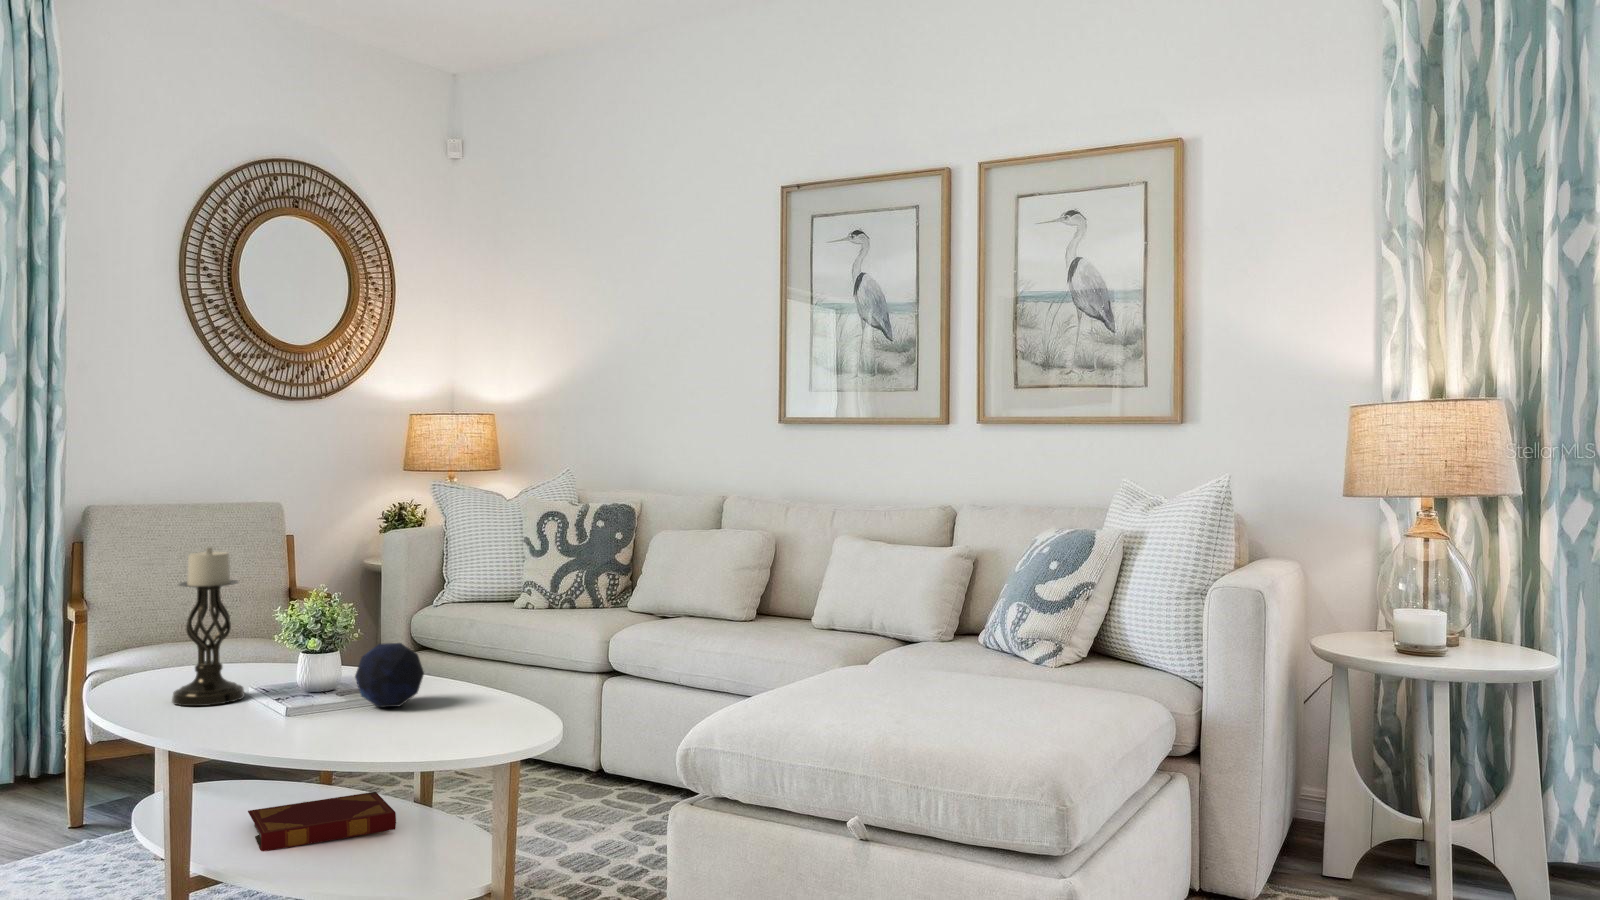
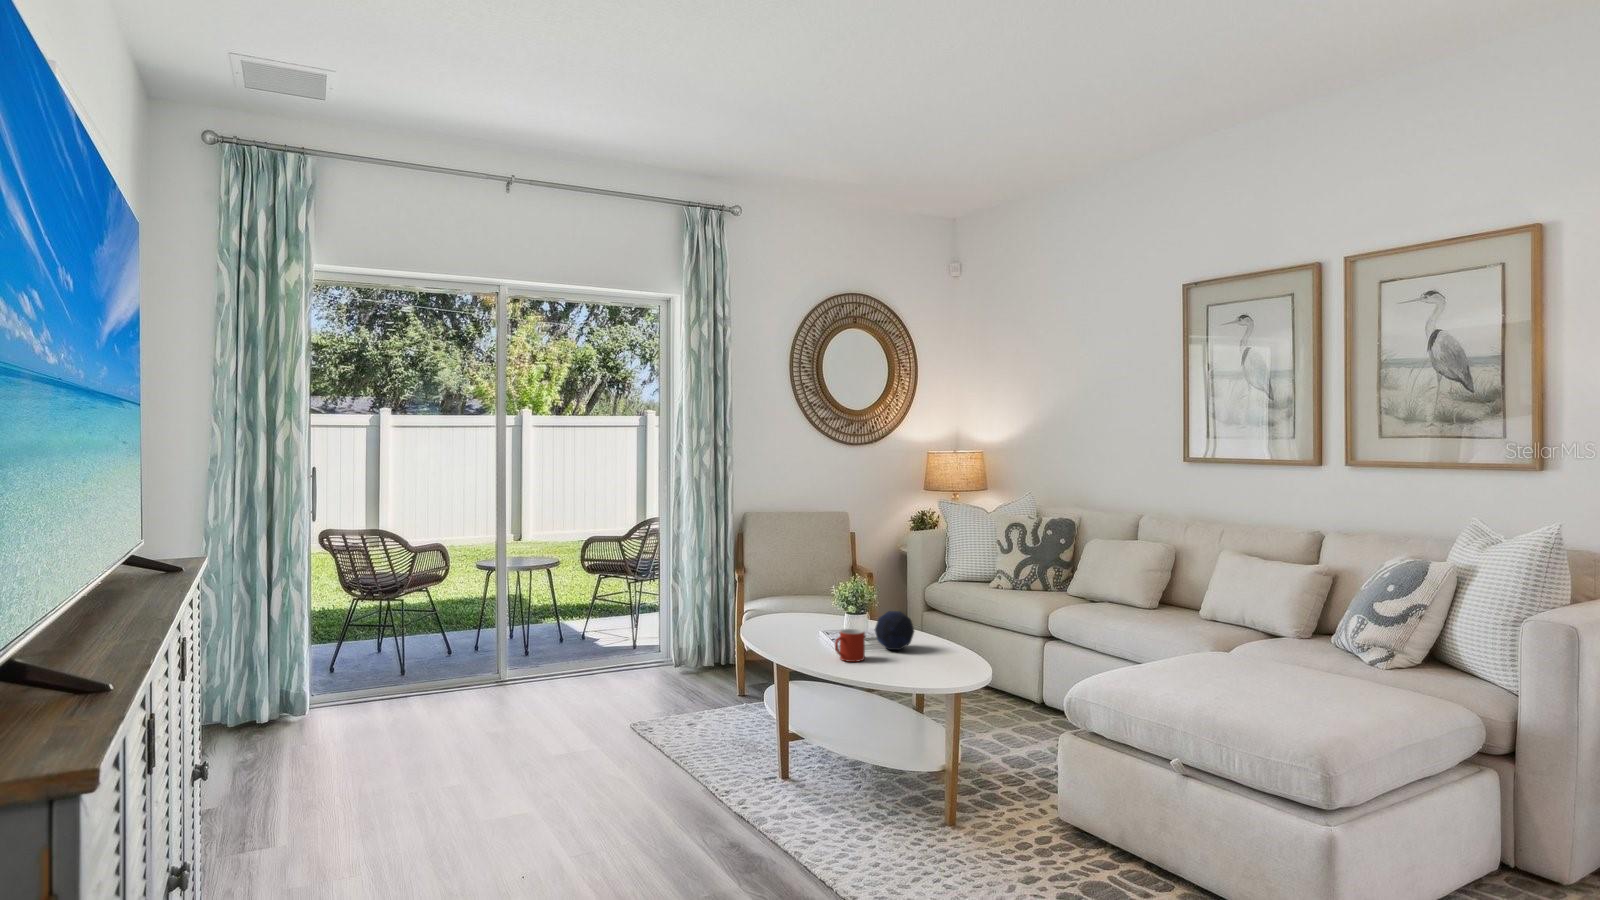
candle holder: present [172,547,244,706] -> none [779,548,817,639]
mug: none [288,677,342,733] -> present [835,629,865,662]
hardback book: present [248,792,396,851] -> none [818,701,898,727]

